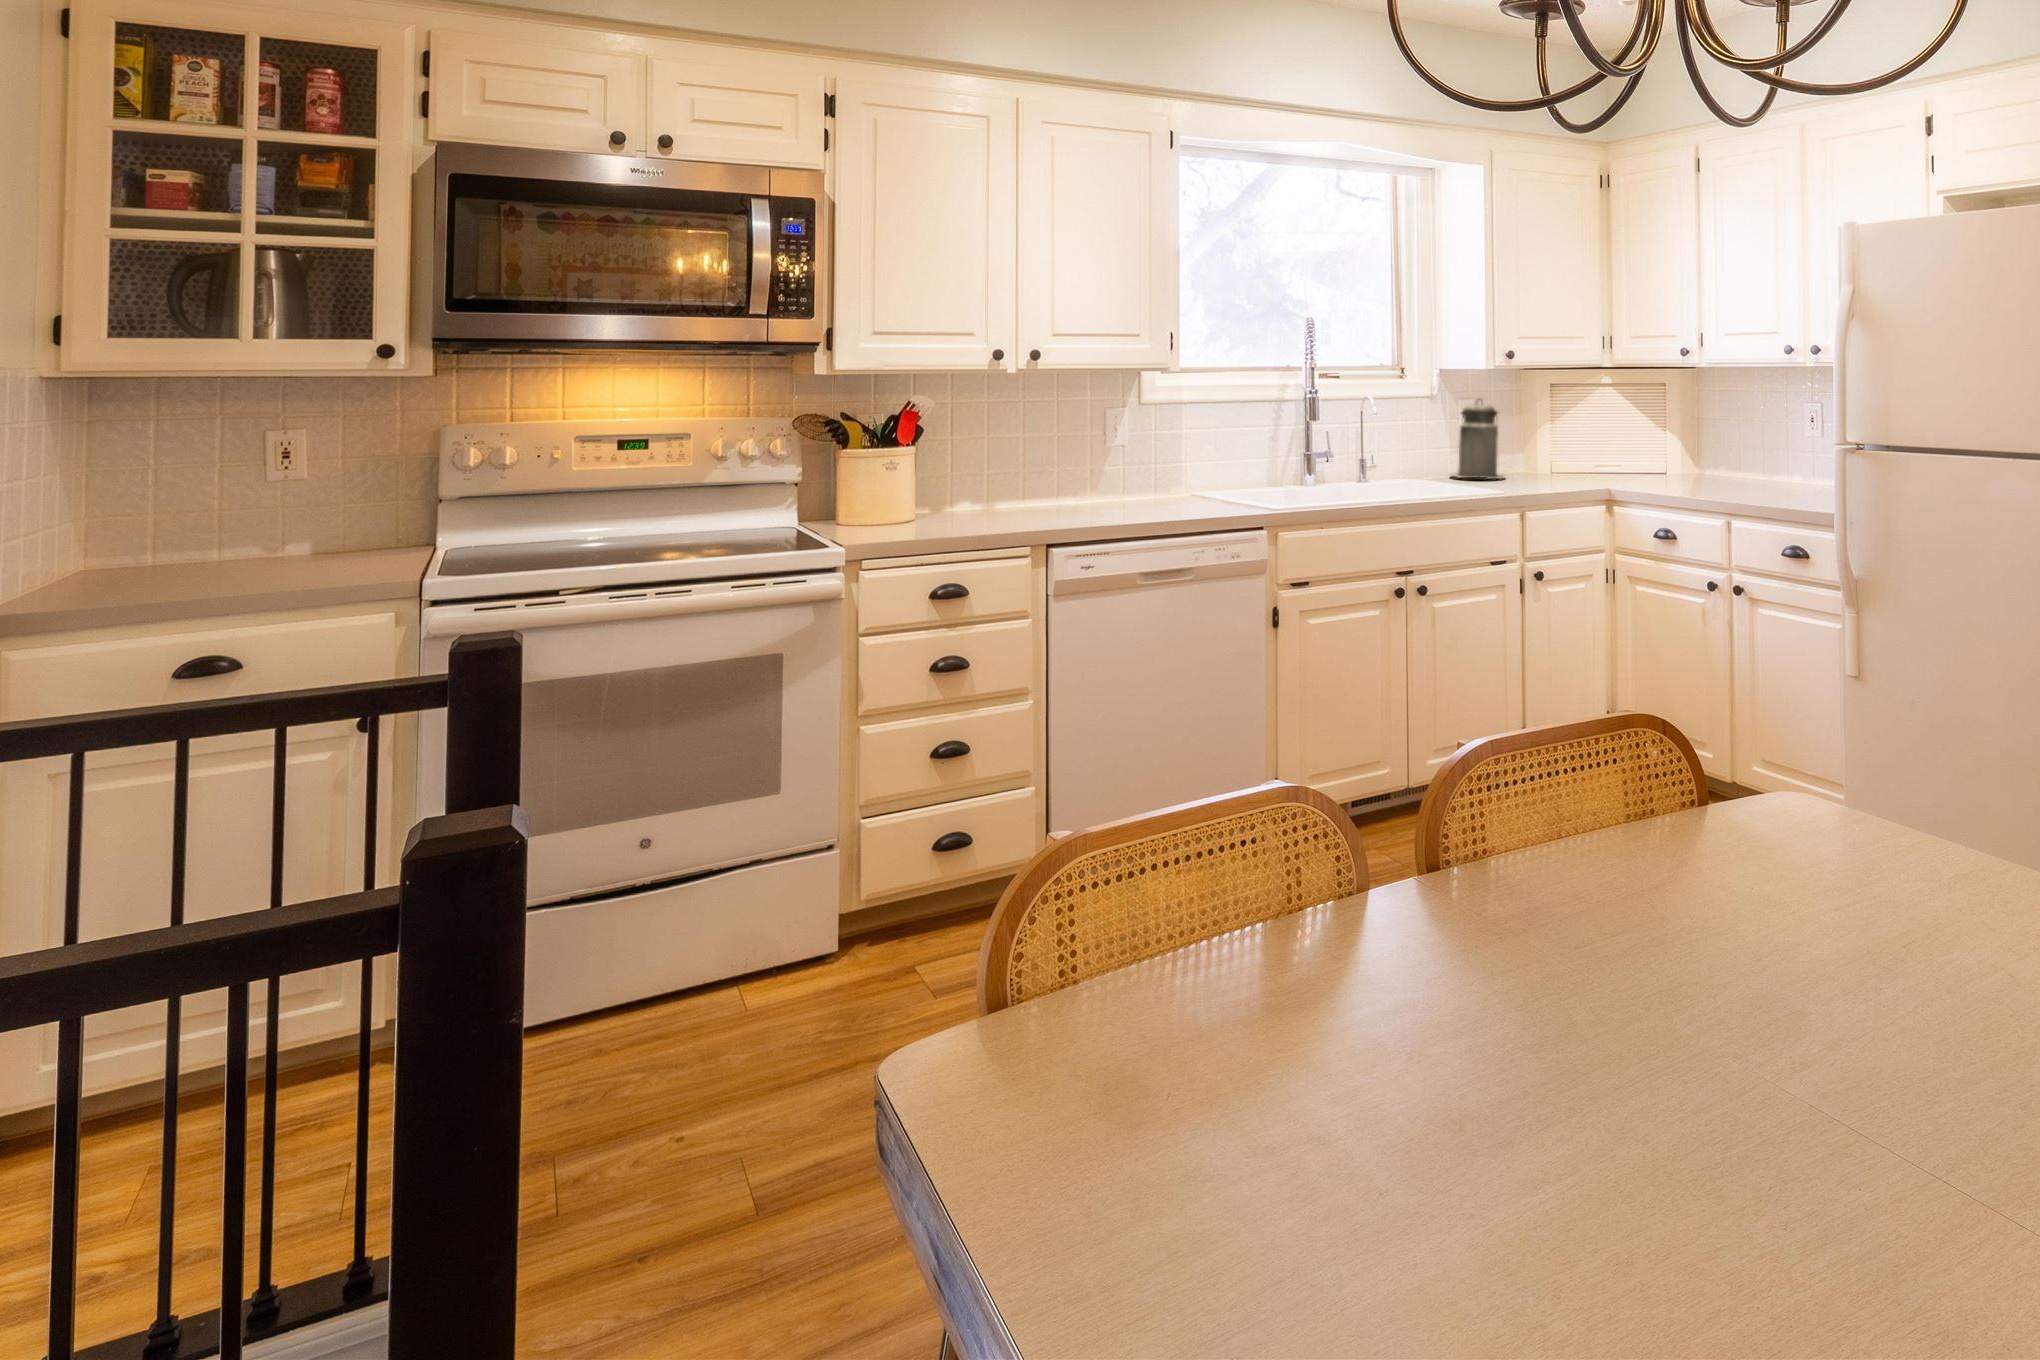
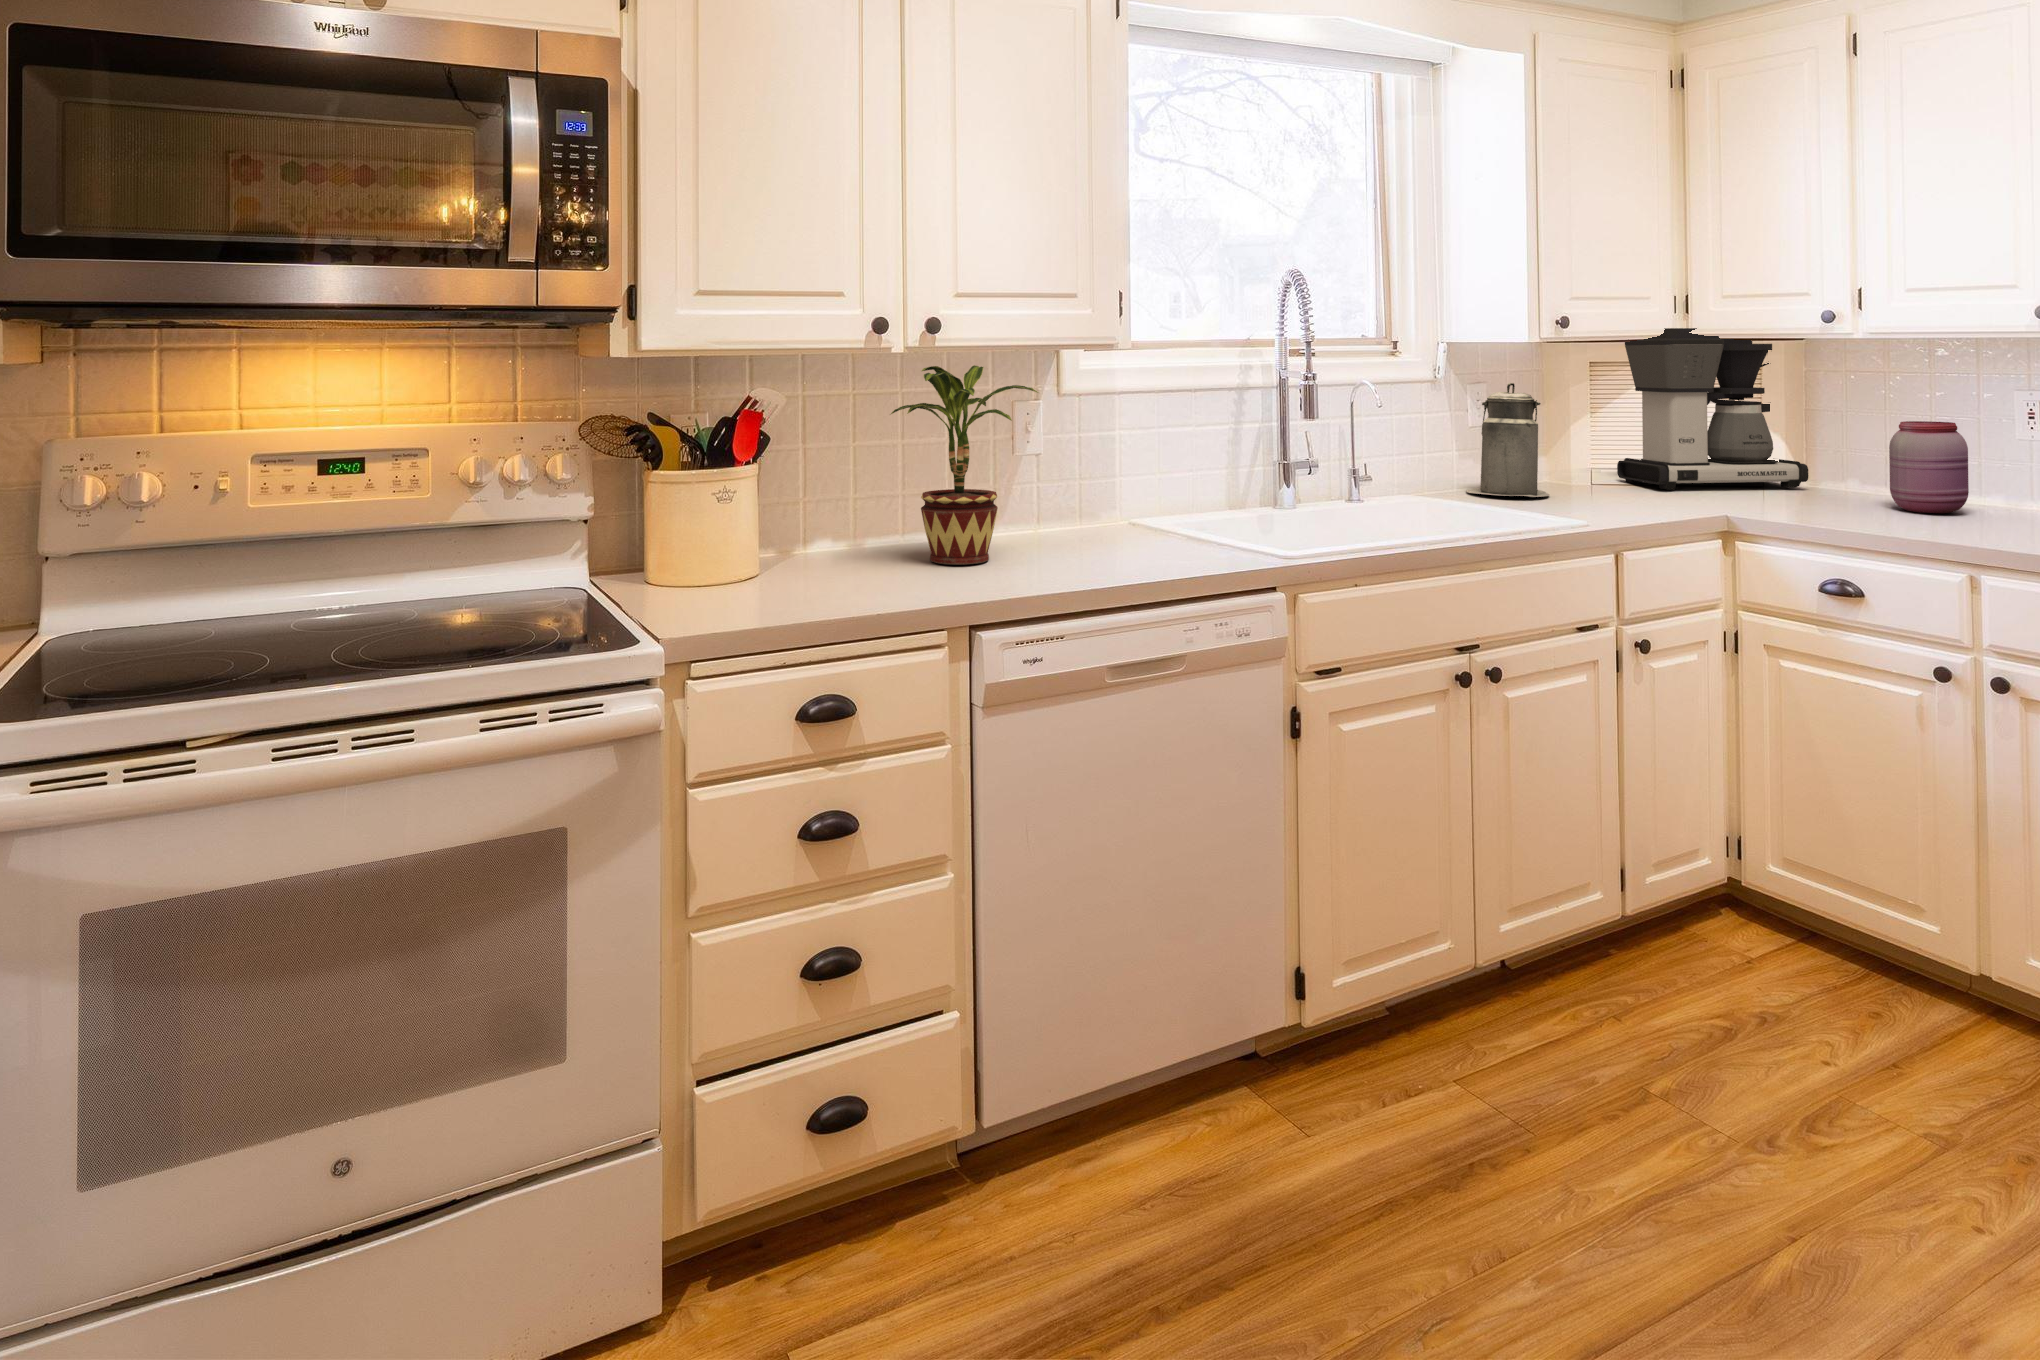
coffee maker: none [1570,359,1696,475] -> present [1617,328,1809,489]
potted plant: none [1006,382,1110,514] -> present [891,365,1038,565]
jar: none [1730,424,1777,487] -> present [1889,421,1969,513]

